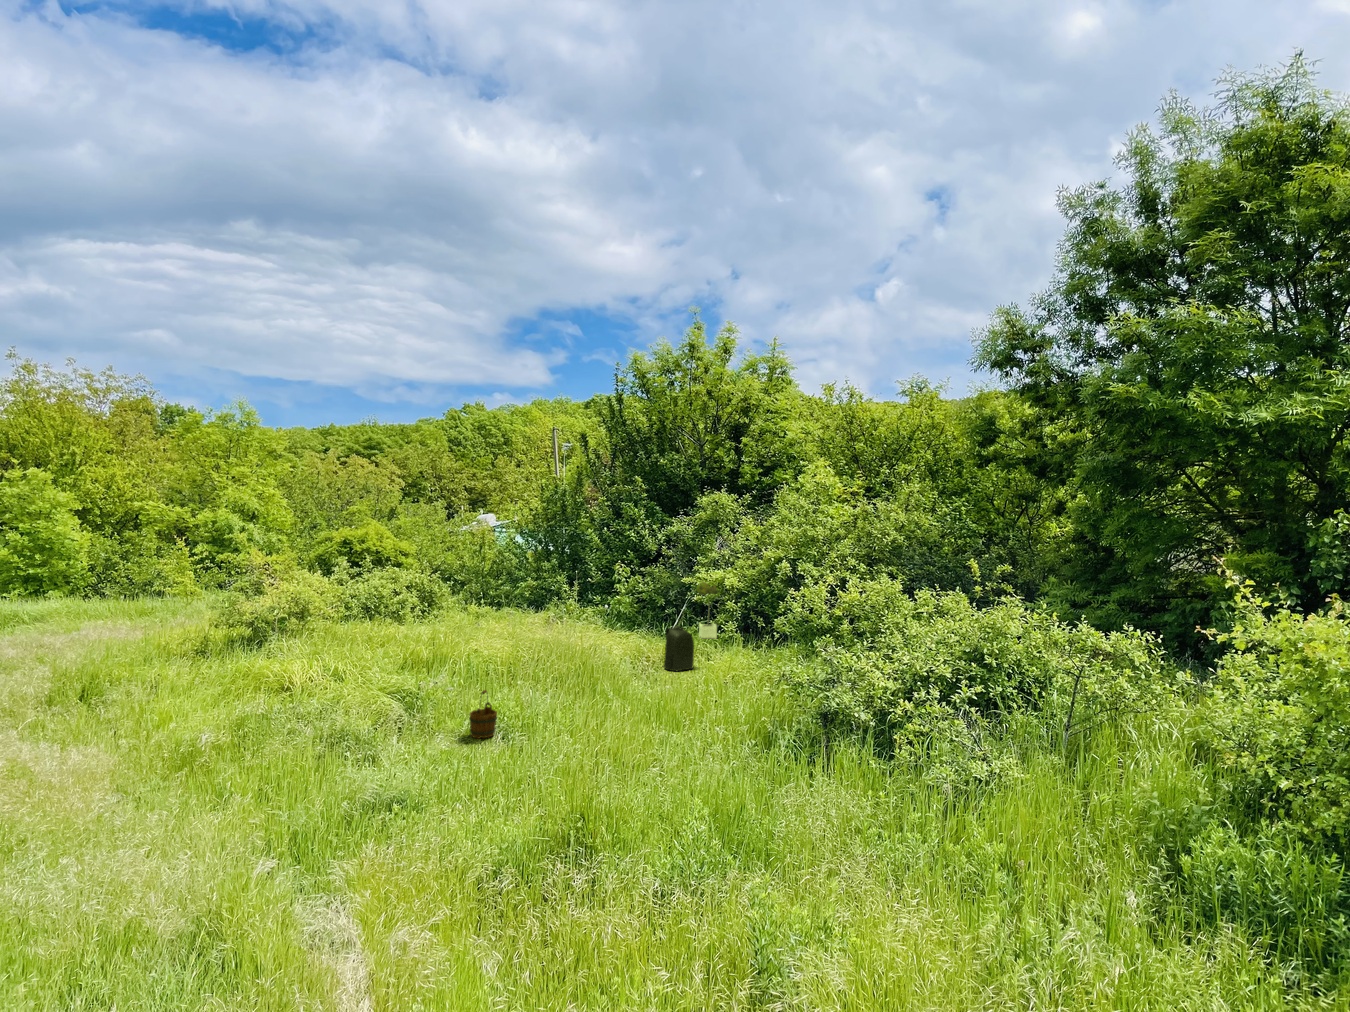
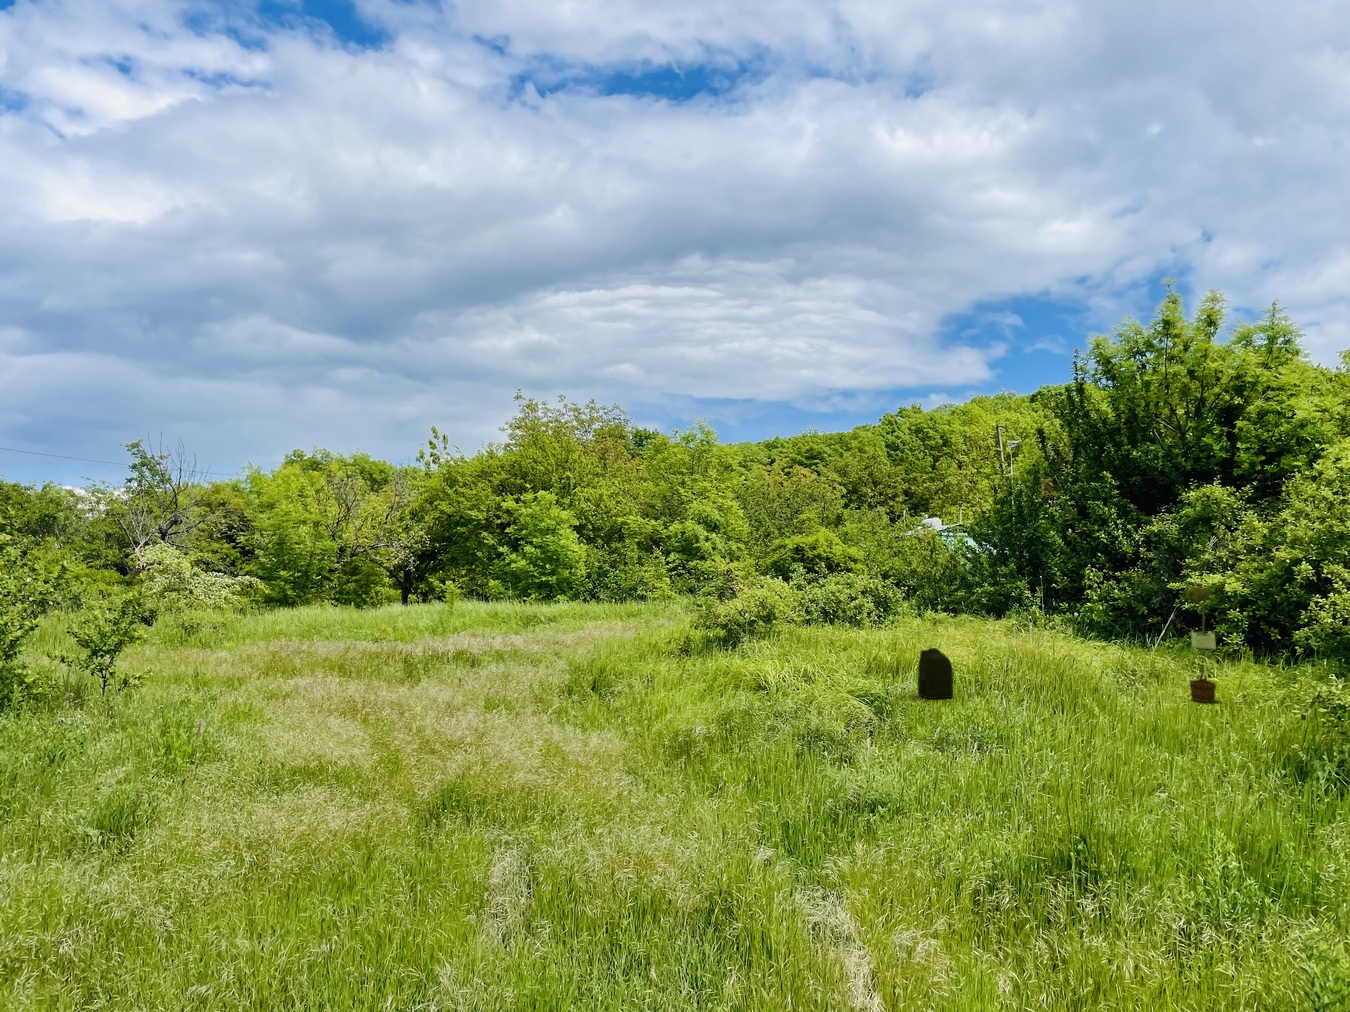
backpack: present [664,626,694,671] -> present [918,648,953,699]
wooden bucket: present [469,690,497,739] -> present [1189,664,1216,702]

